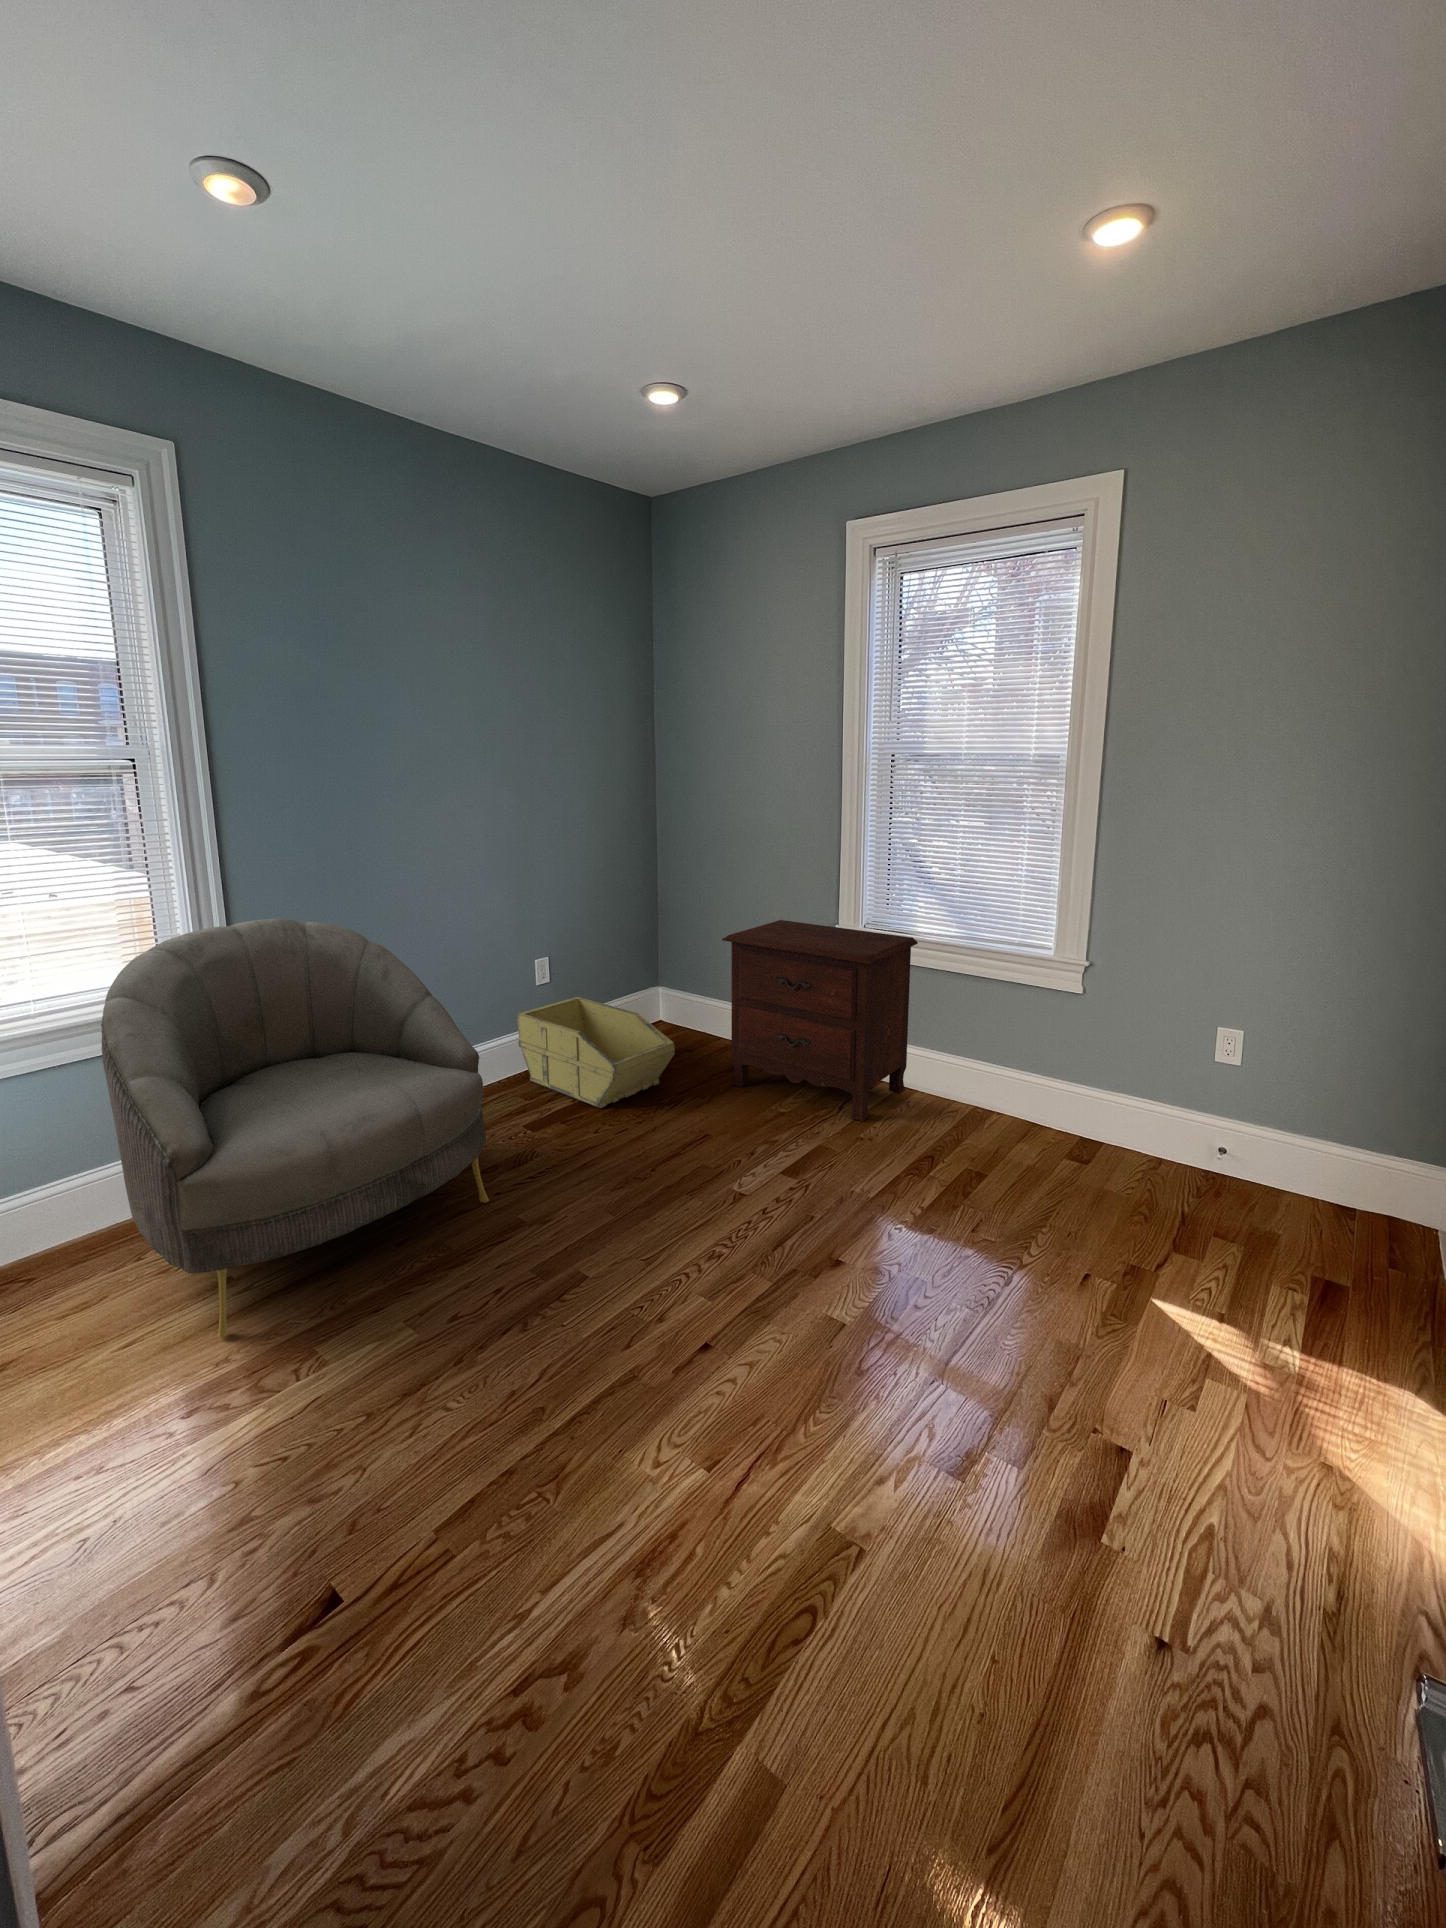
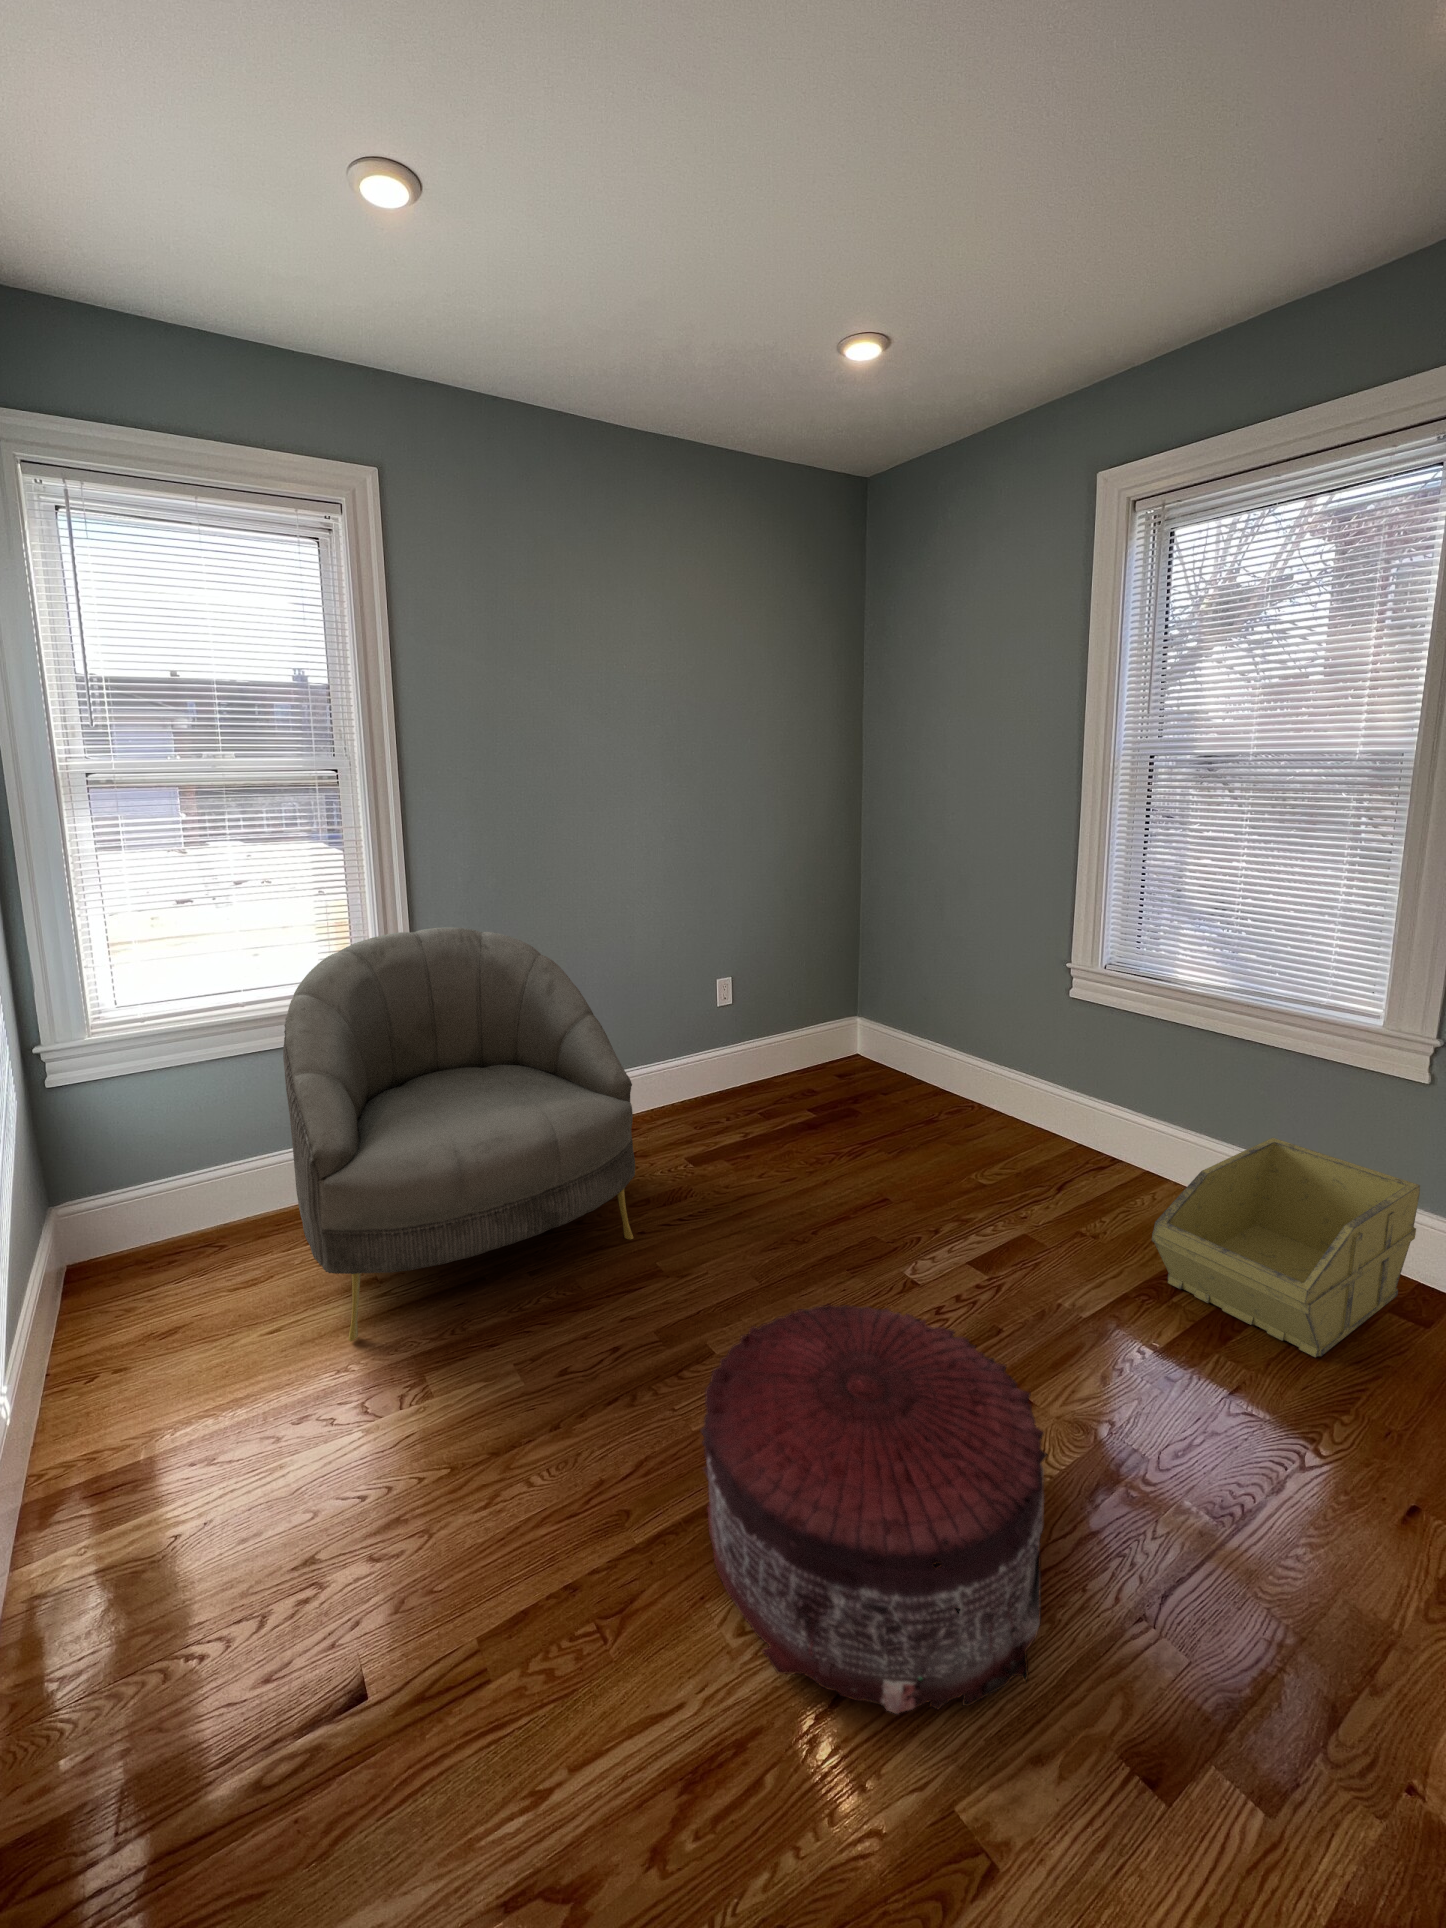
nightstand: present [722,920,918,1121] -> none [919,957,1170,1211]
storage bin: present [517,997,675,1108] -> present [1152,1138,1420,1357]
pouf: none [605,1205,872,1481] -> present [700,1304,1047,1714]

